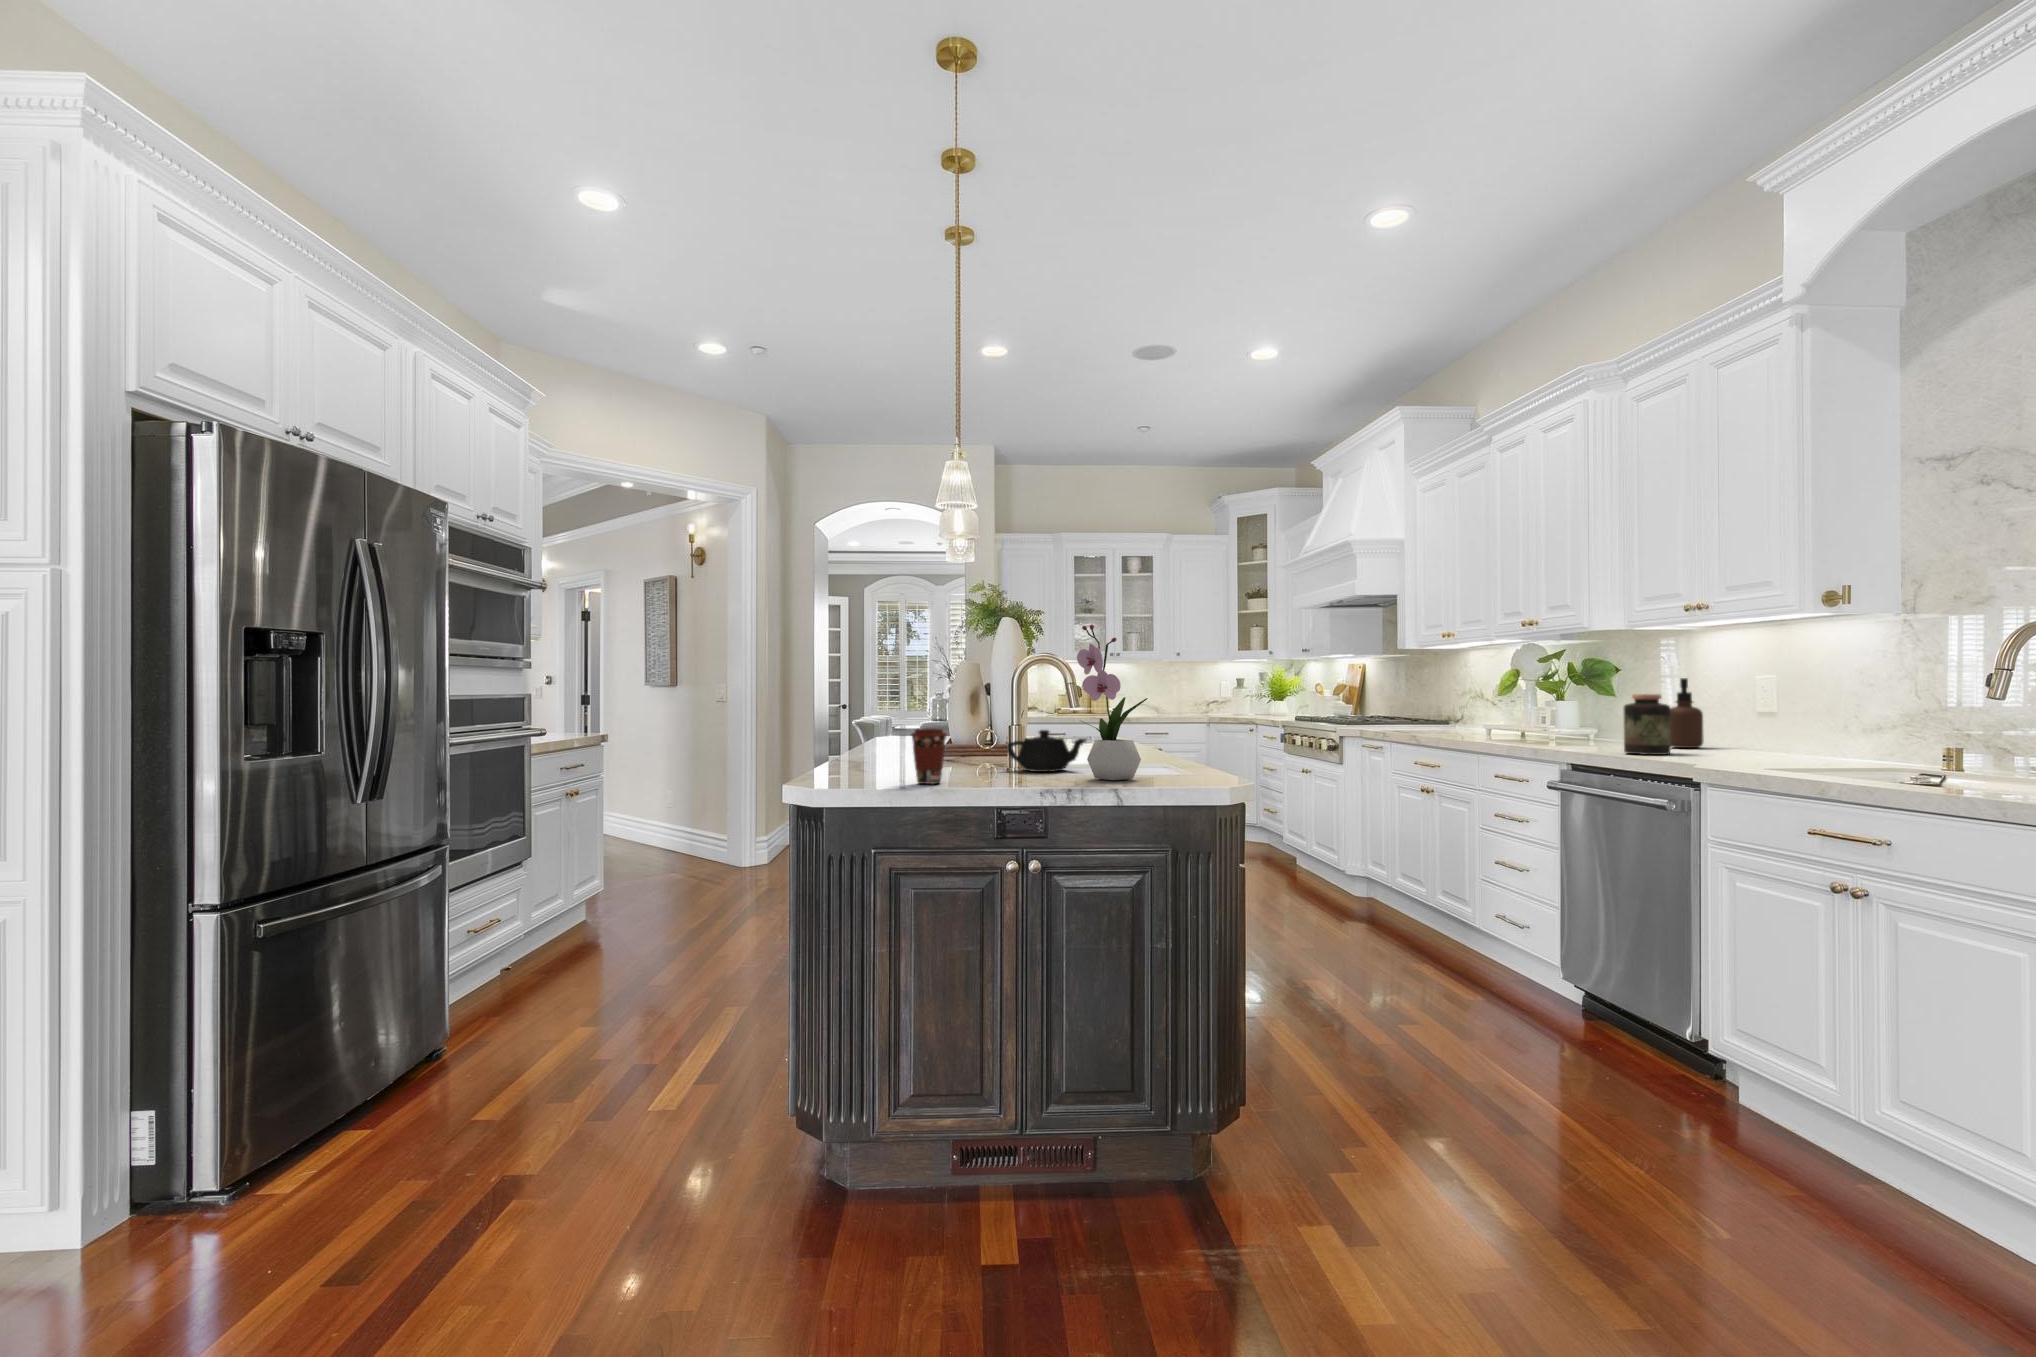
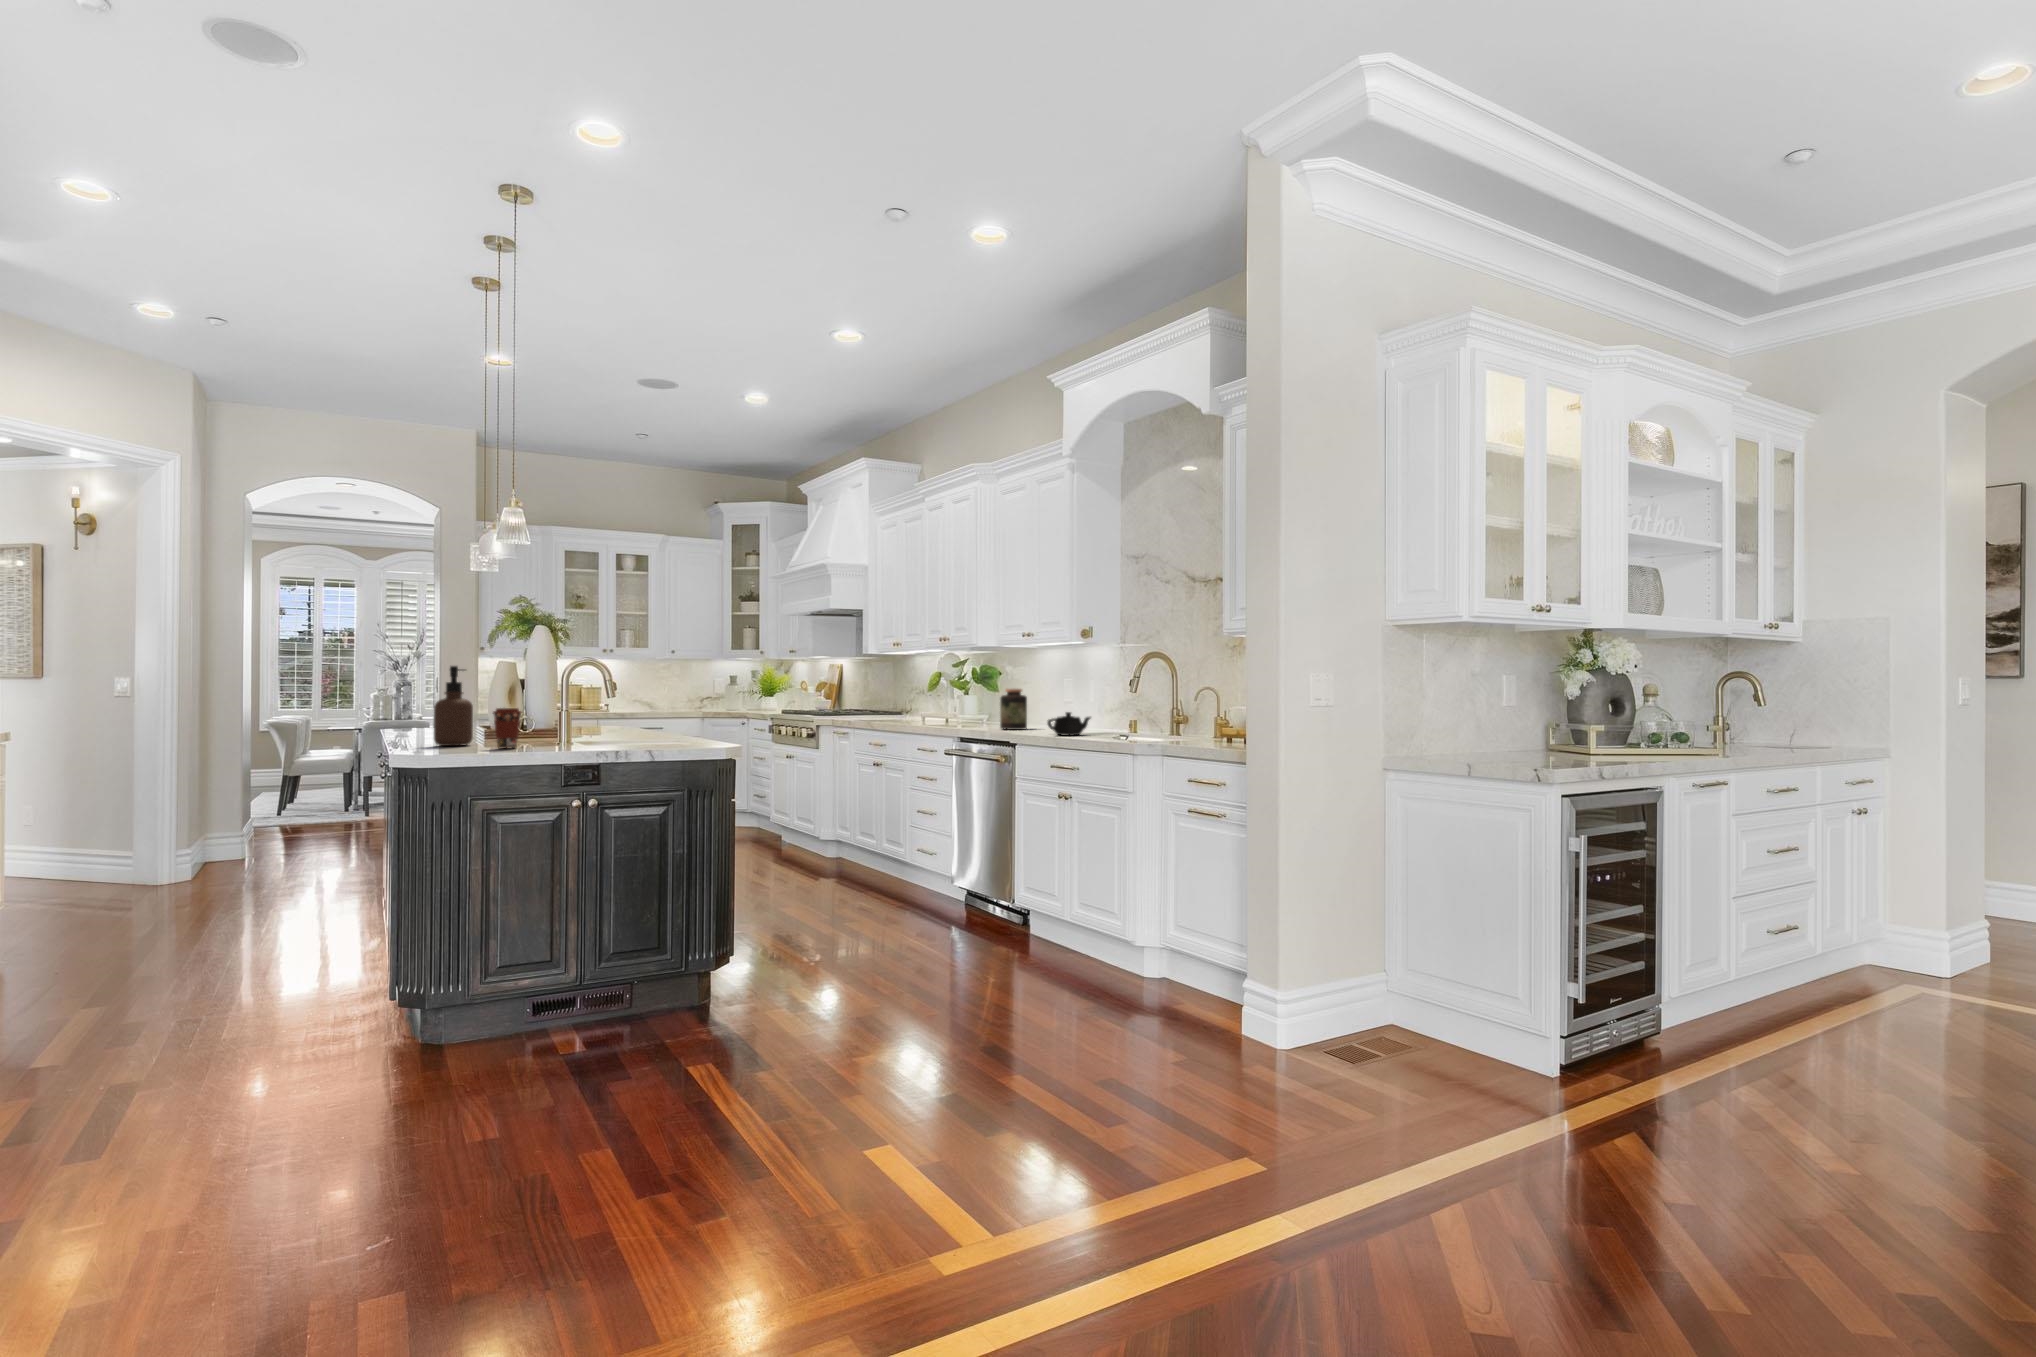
flower arrangement: present [1077,625,1148,780] -> none [622,635,673,743]
soap dispenser: present [1670,678,1704,748] -> present [434,666,473,746]
teapot: present [1007,730,1087,772] -> present [1048,712,1090,736]

